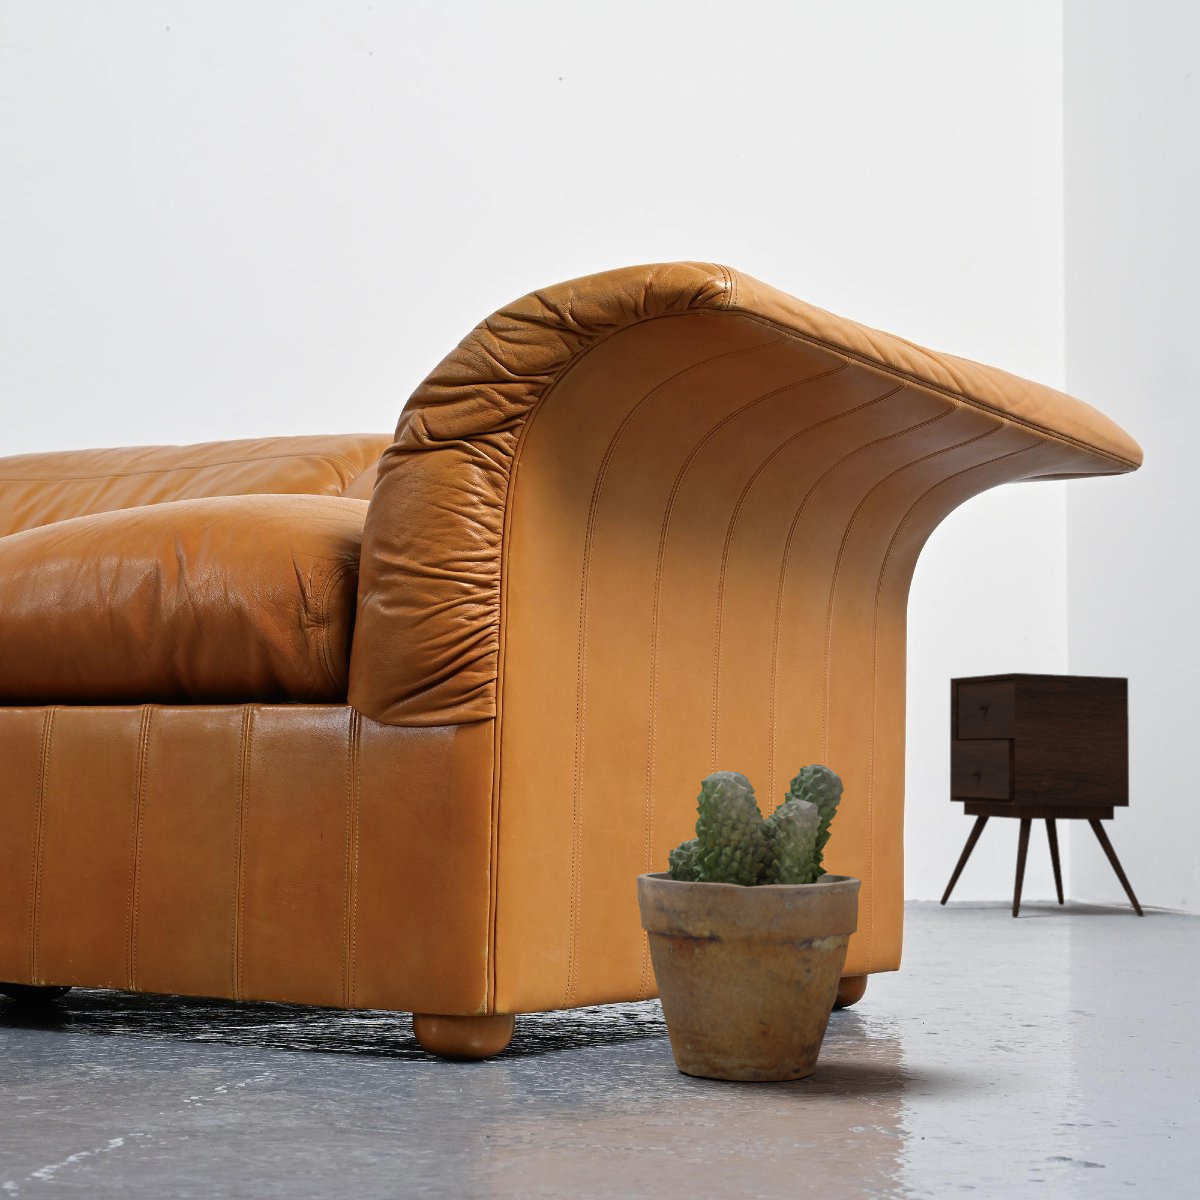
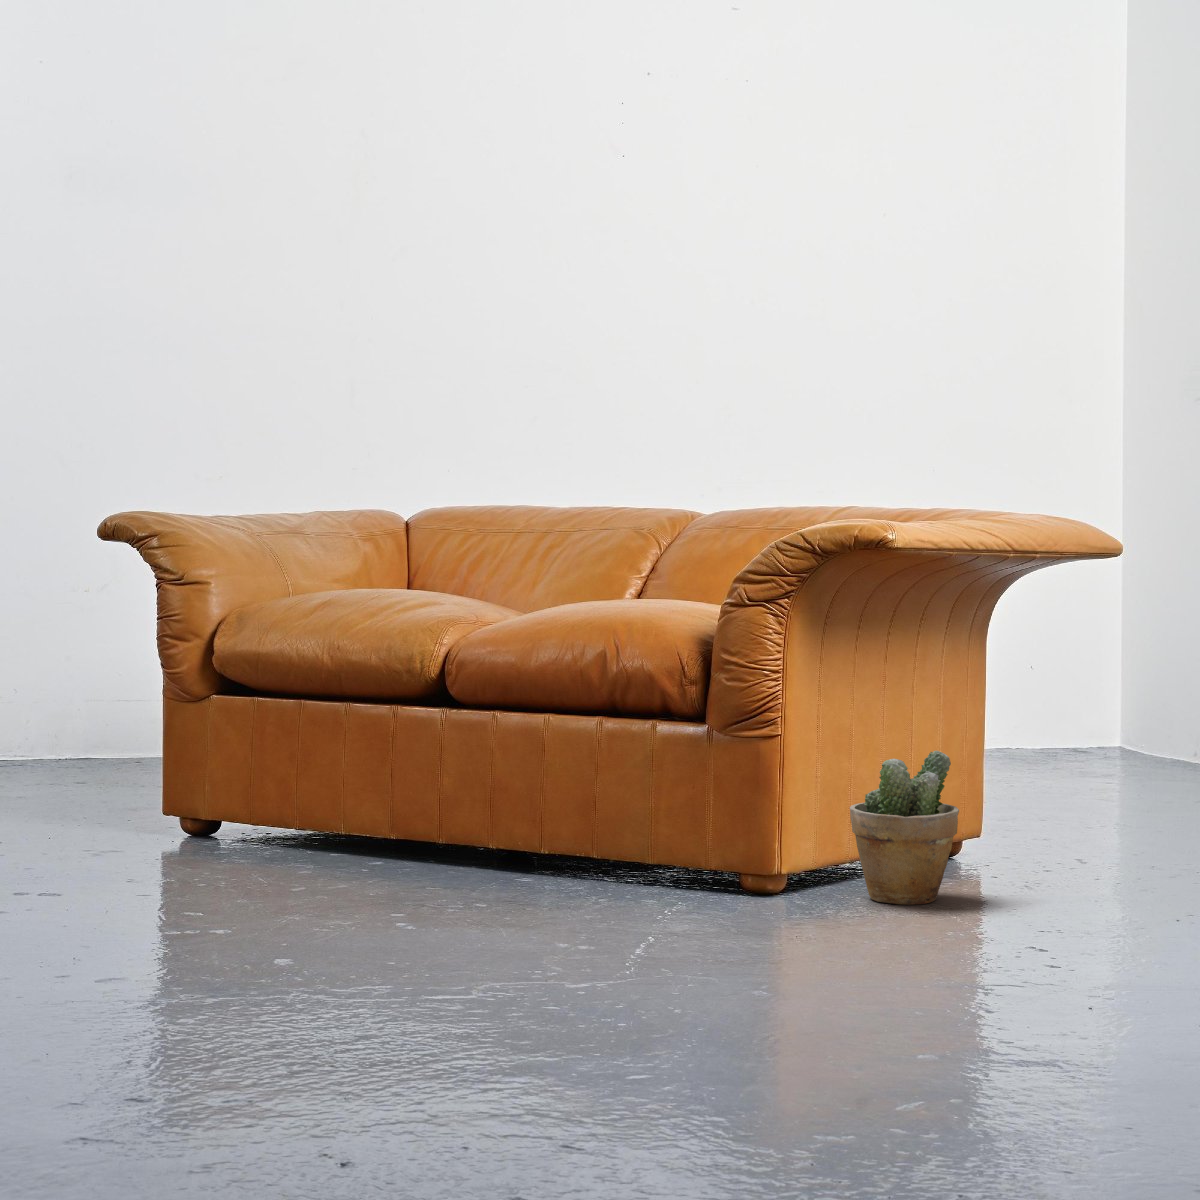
side table: present [940,673,1143,918] -> none [1022,588,1171,769]

